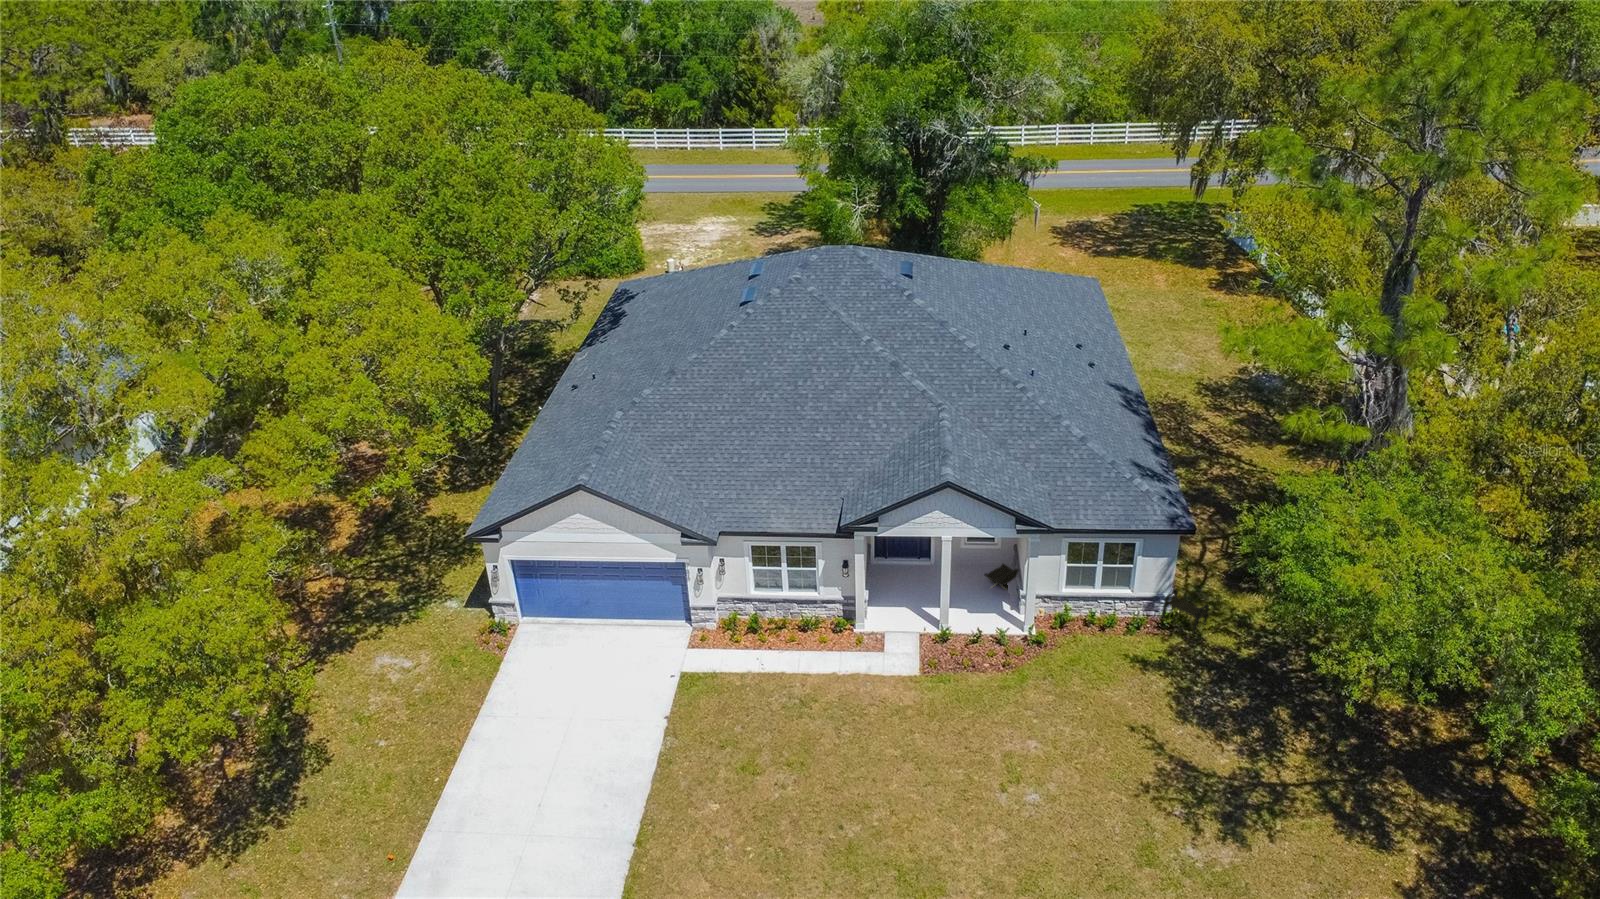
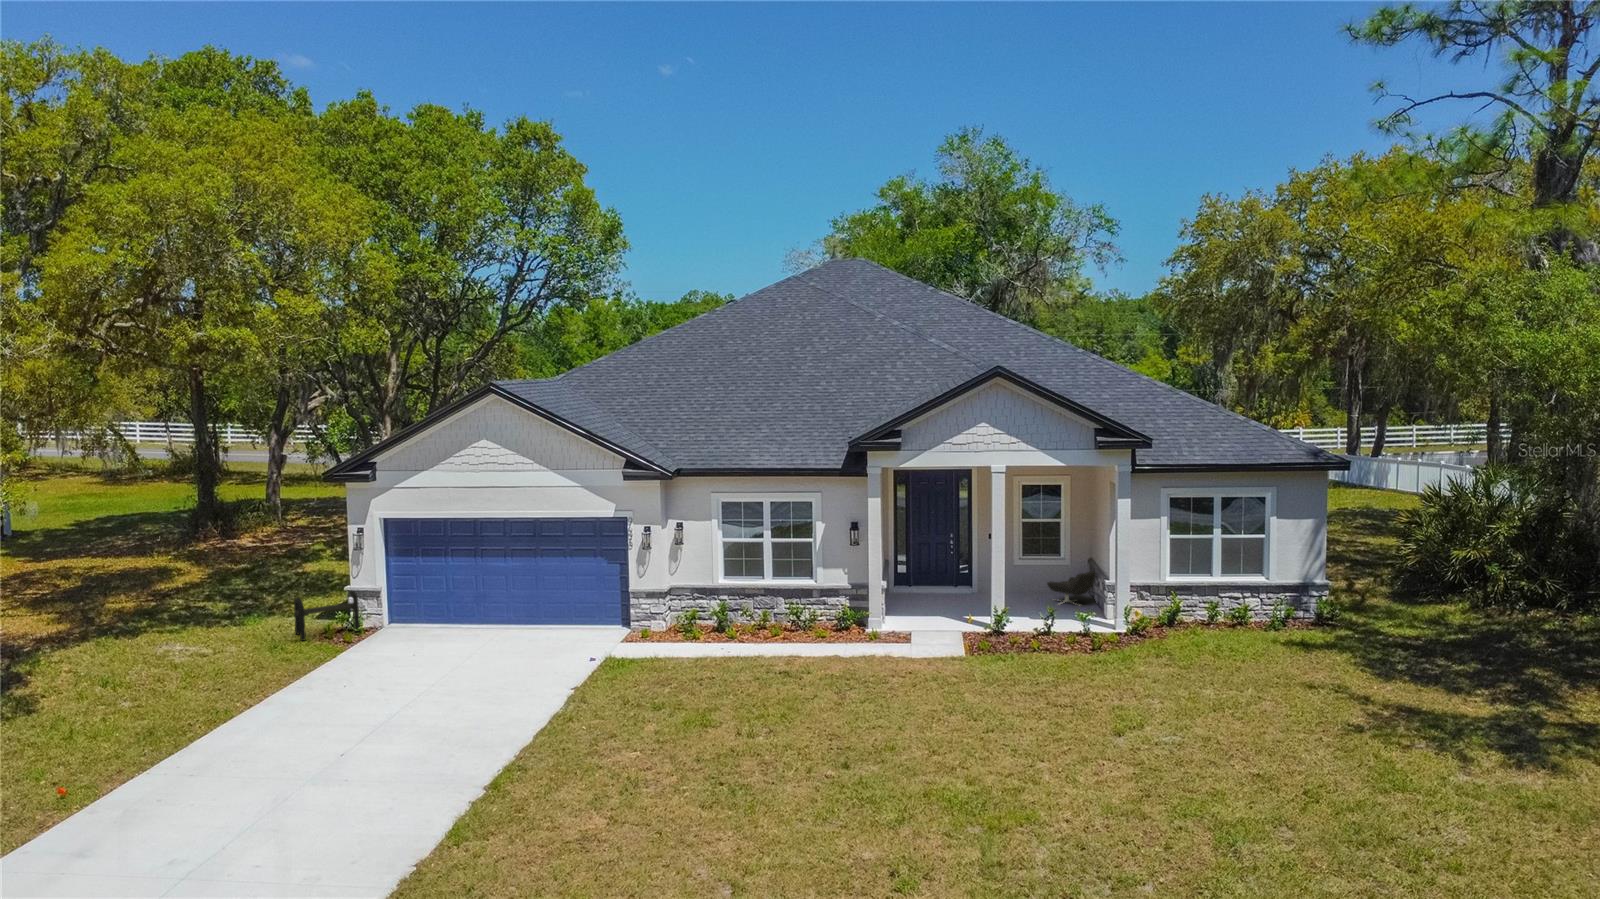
bench: present [1162,589,1209,634] -> present [294,591,360,641]

